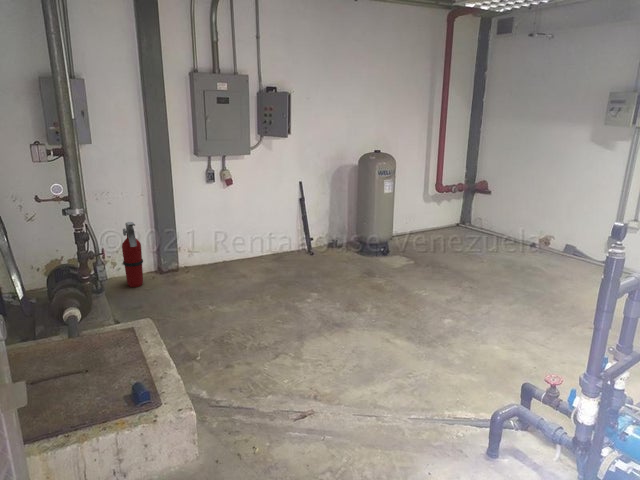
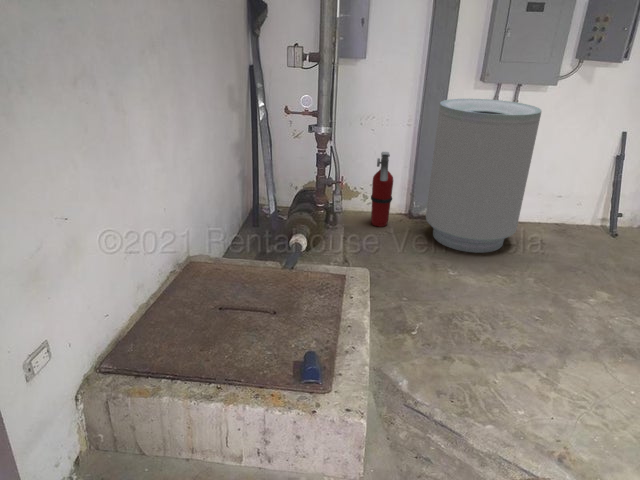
trash can: none [169,169,248,290] -> present [426,99,541,253]

